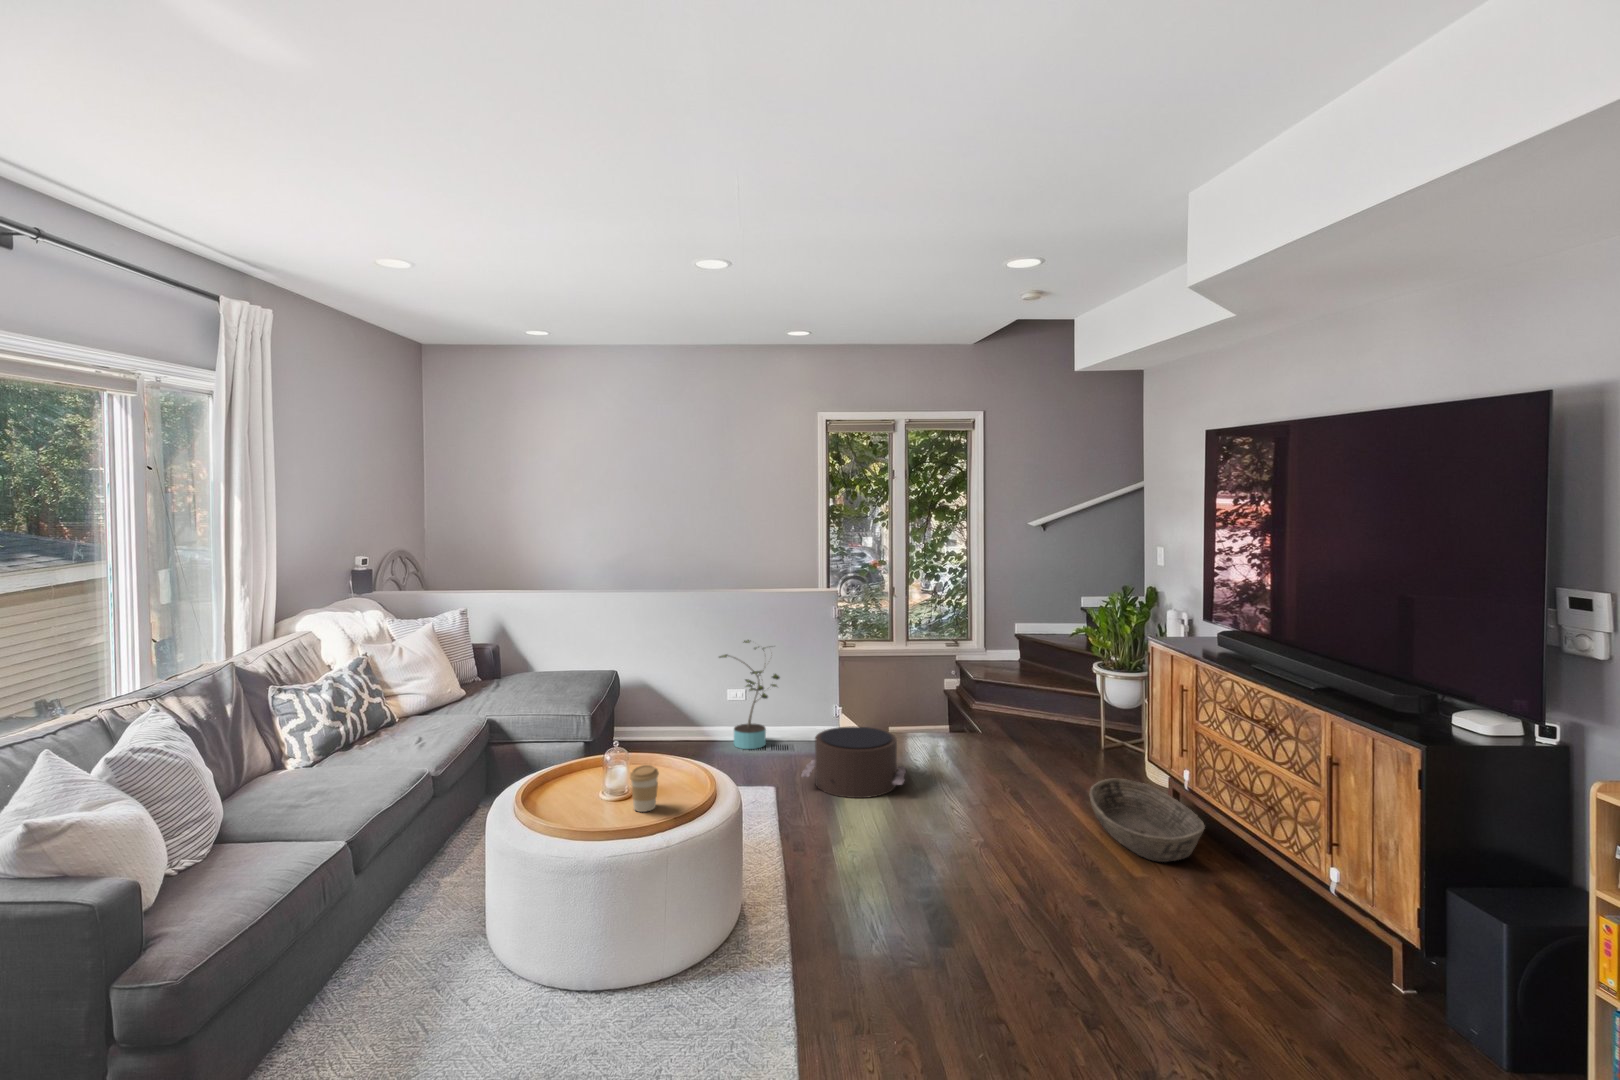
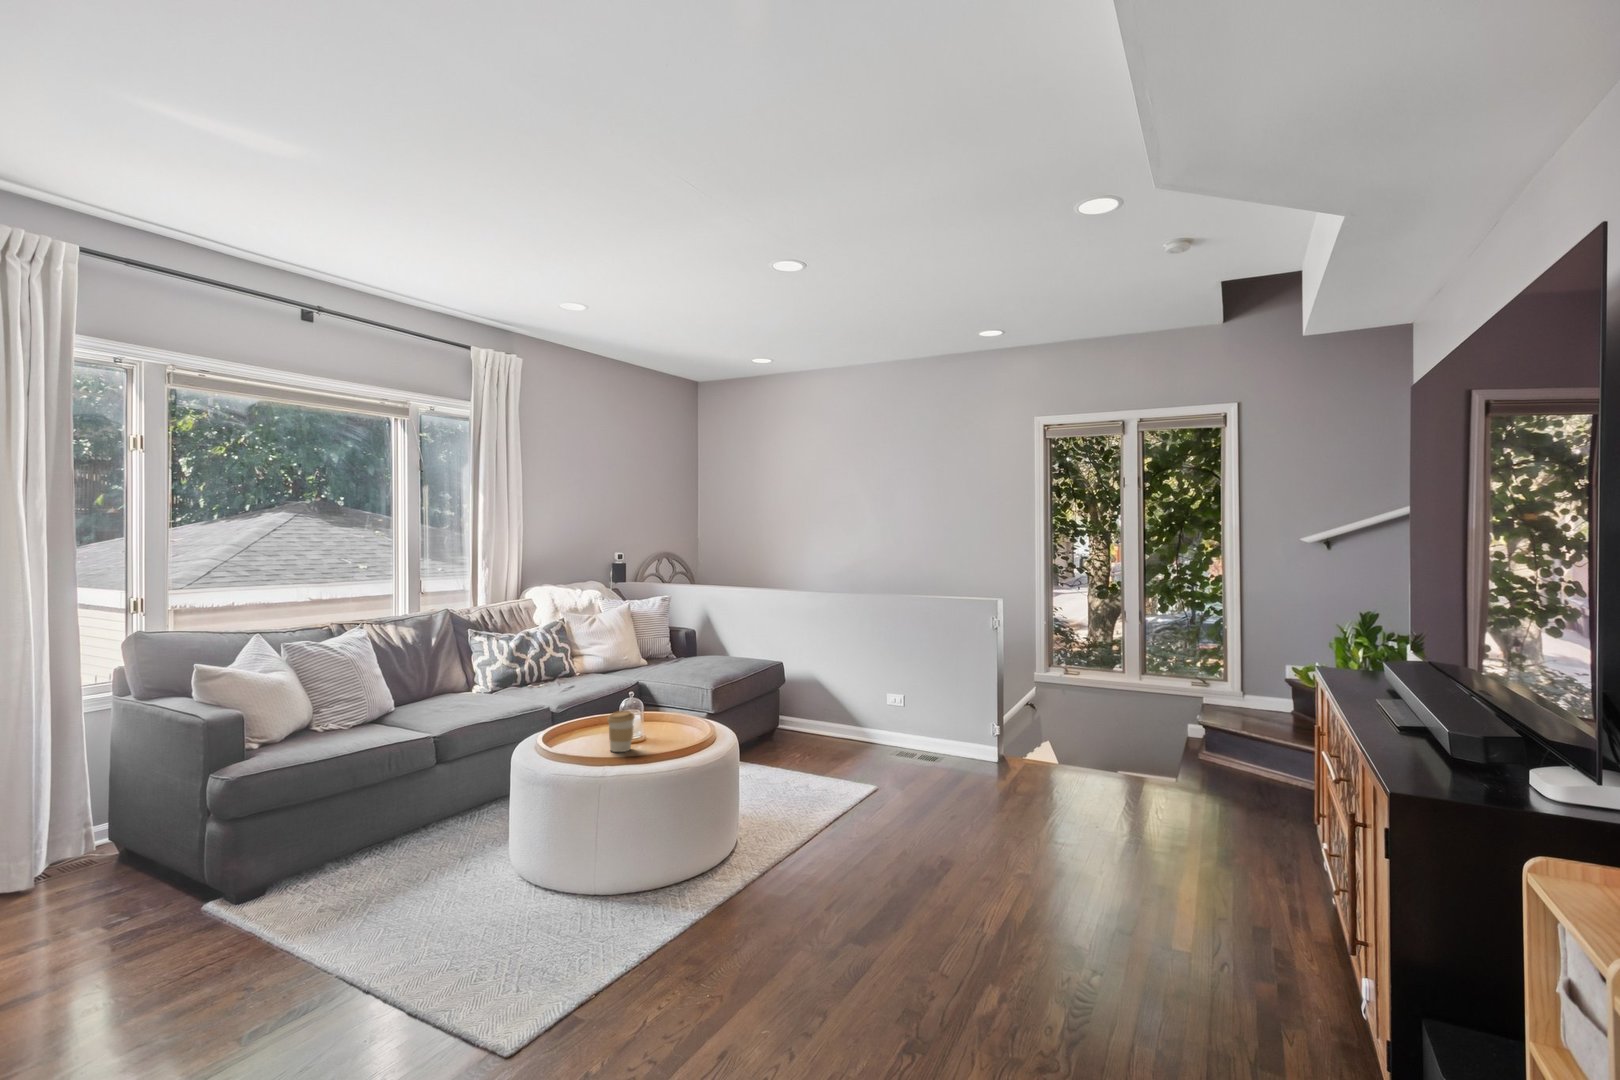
potted plant: present [719,640,780,749] -> none [872,644,935,756]
pouf: present [801,727,906,798] -> none [900,740,1023,817]
basket: present [1089,779,1205,862] -> none [1199,847,1353,966]

